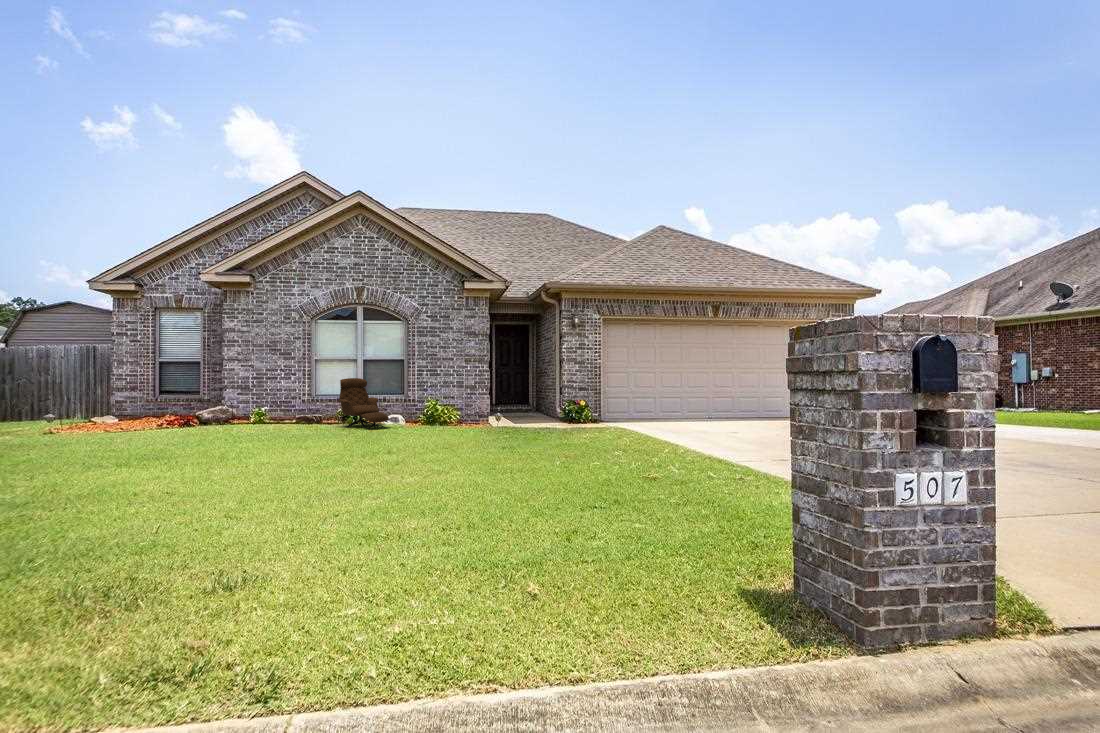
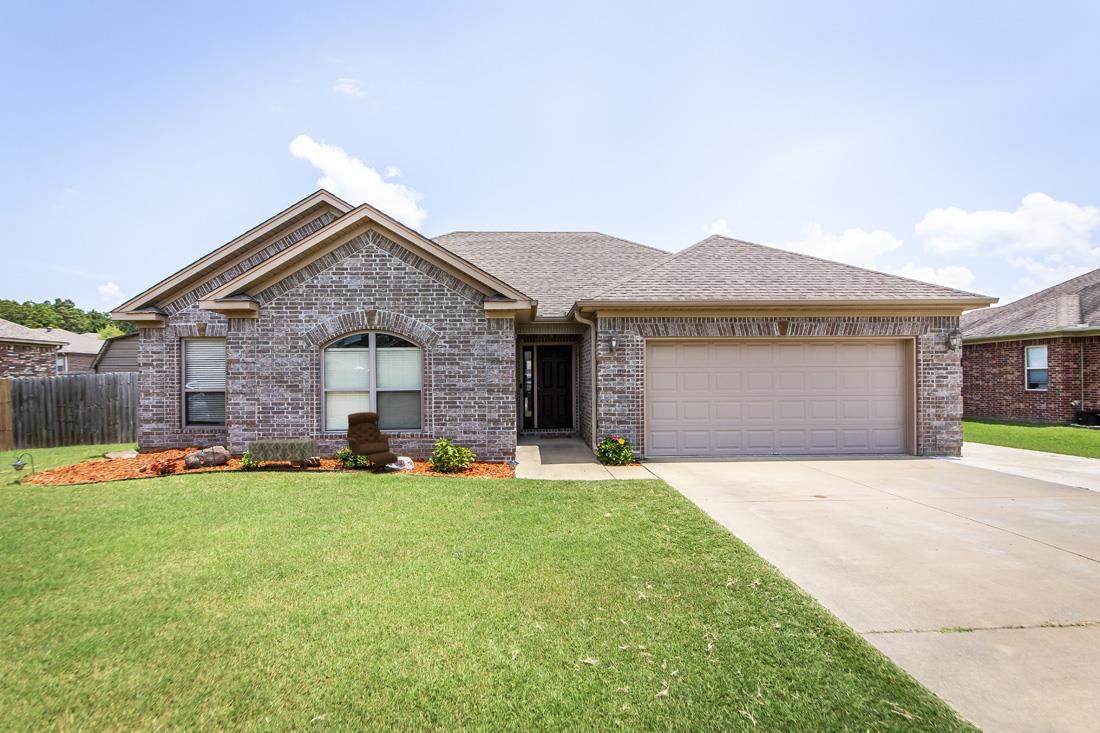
bench: none [248,402,309,428] -> present [249,439,317,469]

